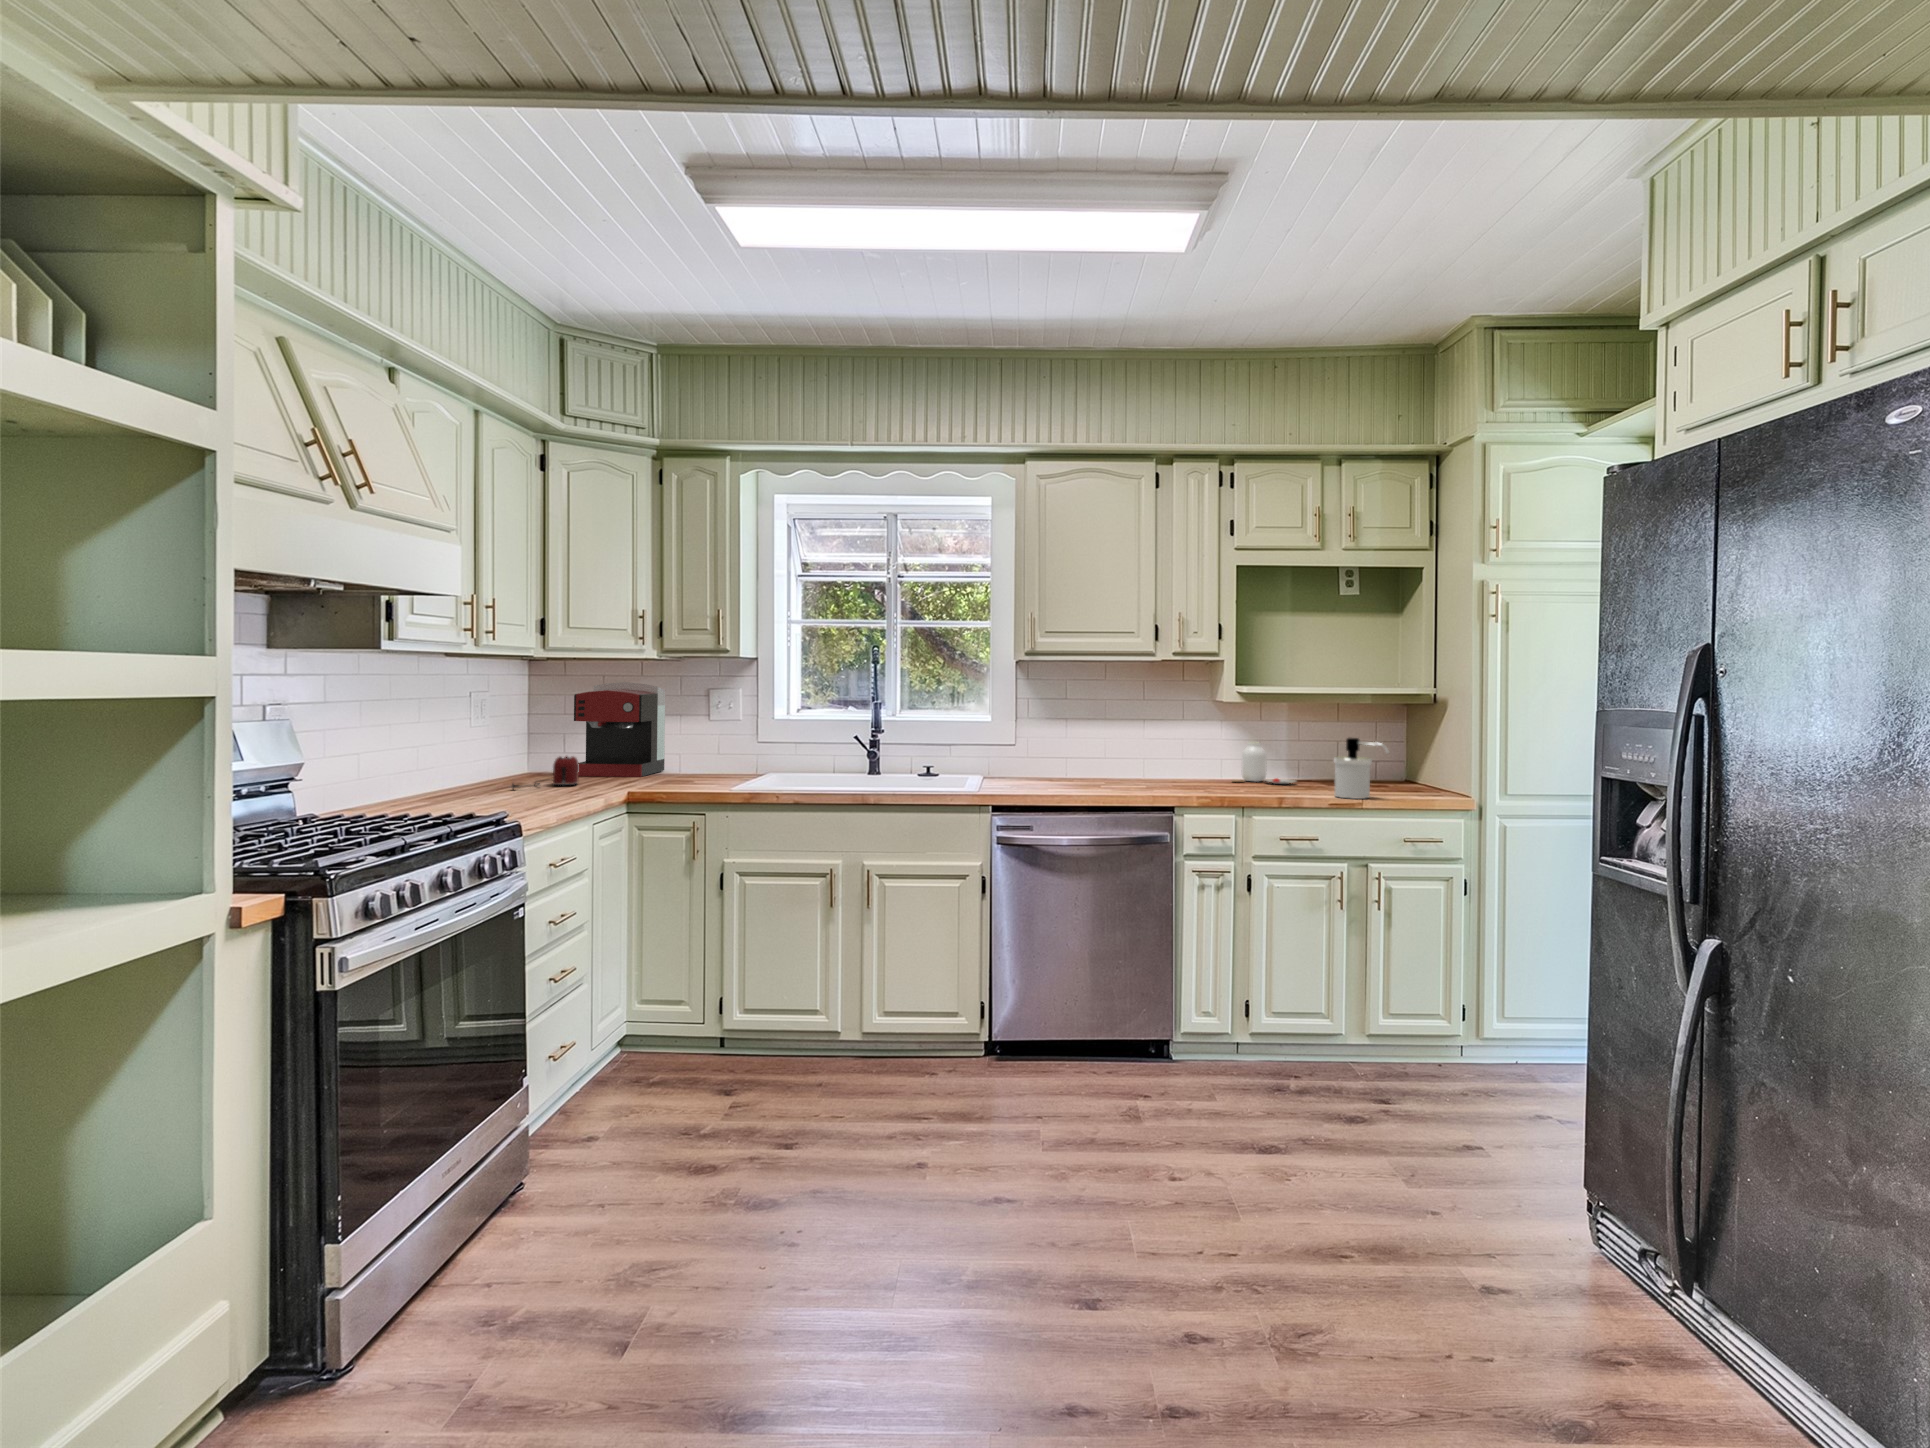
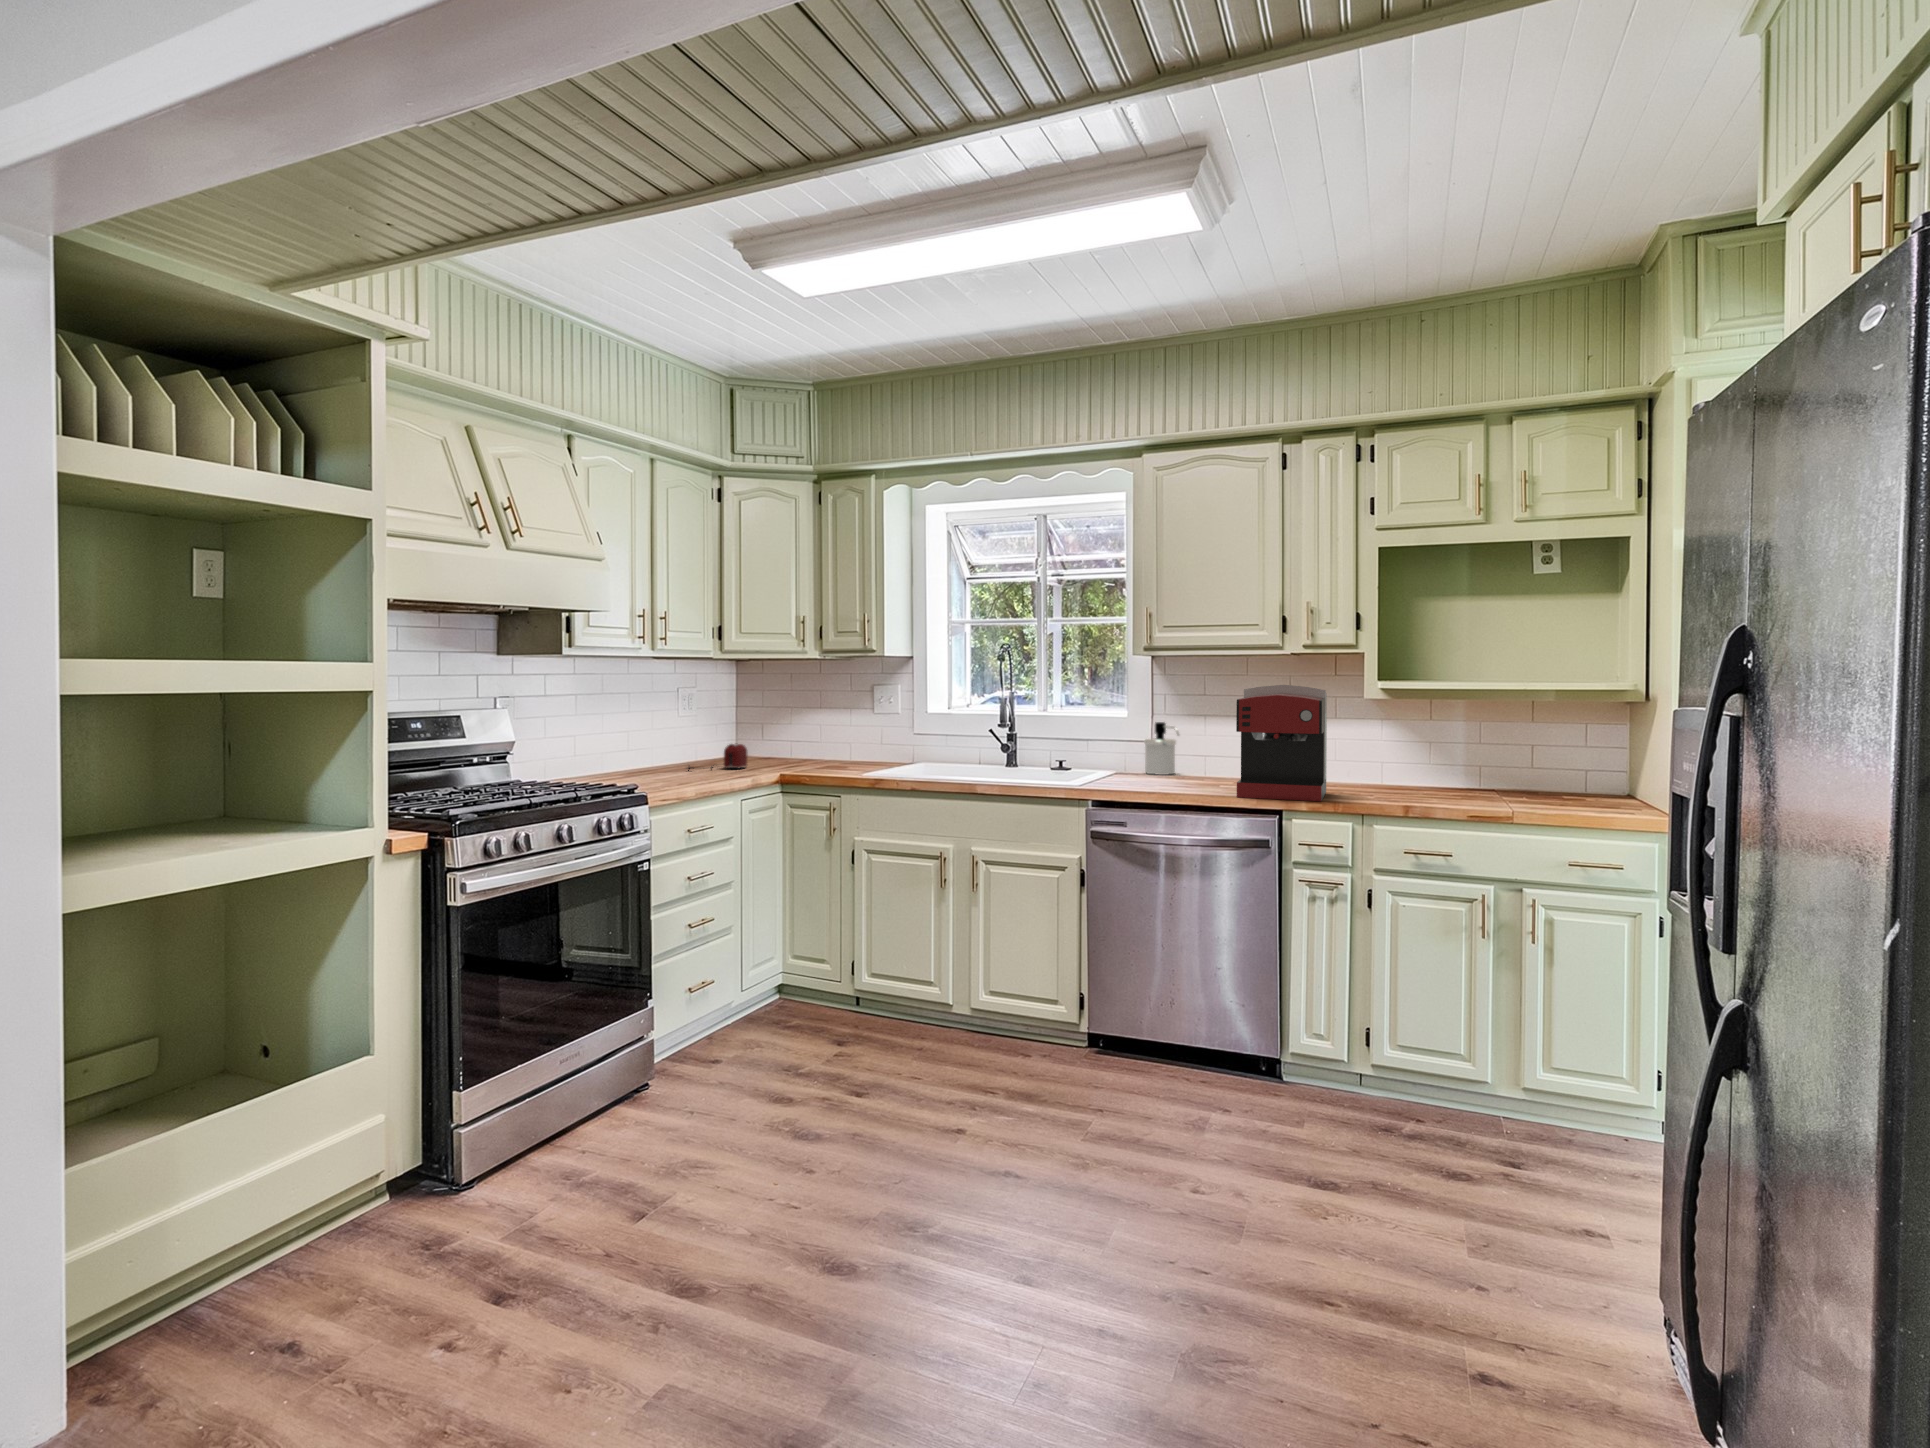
coffee maker: present [574,682,665,777] -> present [1236,685,1327,801]
soap dispenser: present [1334,738,1389,799] -> present [1144,722,1179,775]
jar: present [1242,742,1295,784] -> none [1388,743,1466,791]

